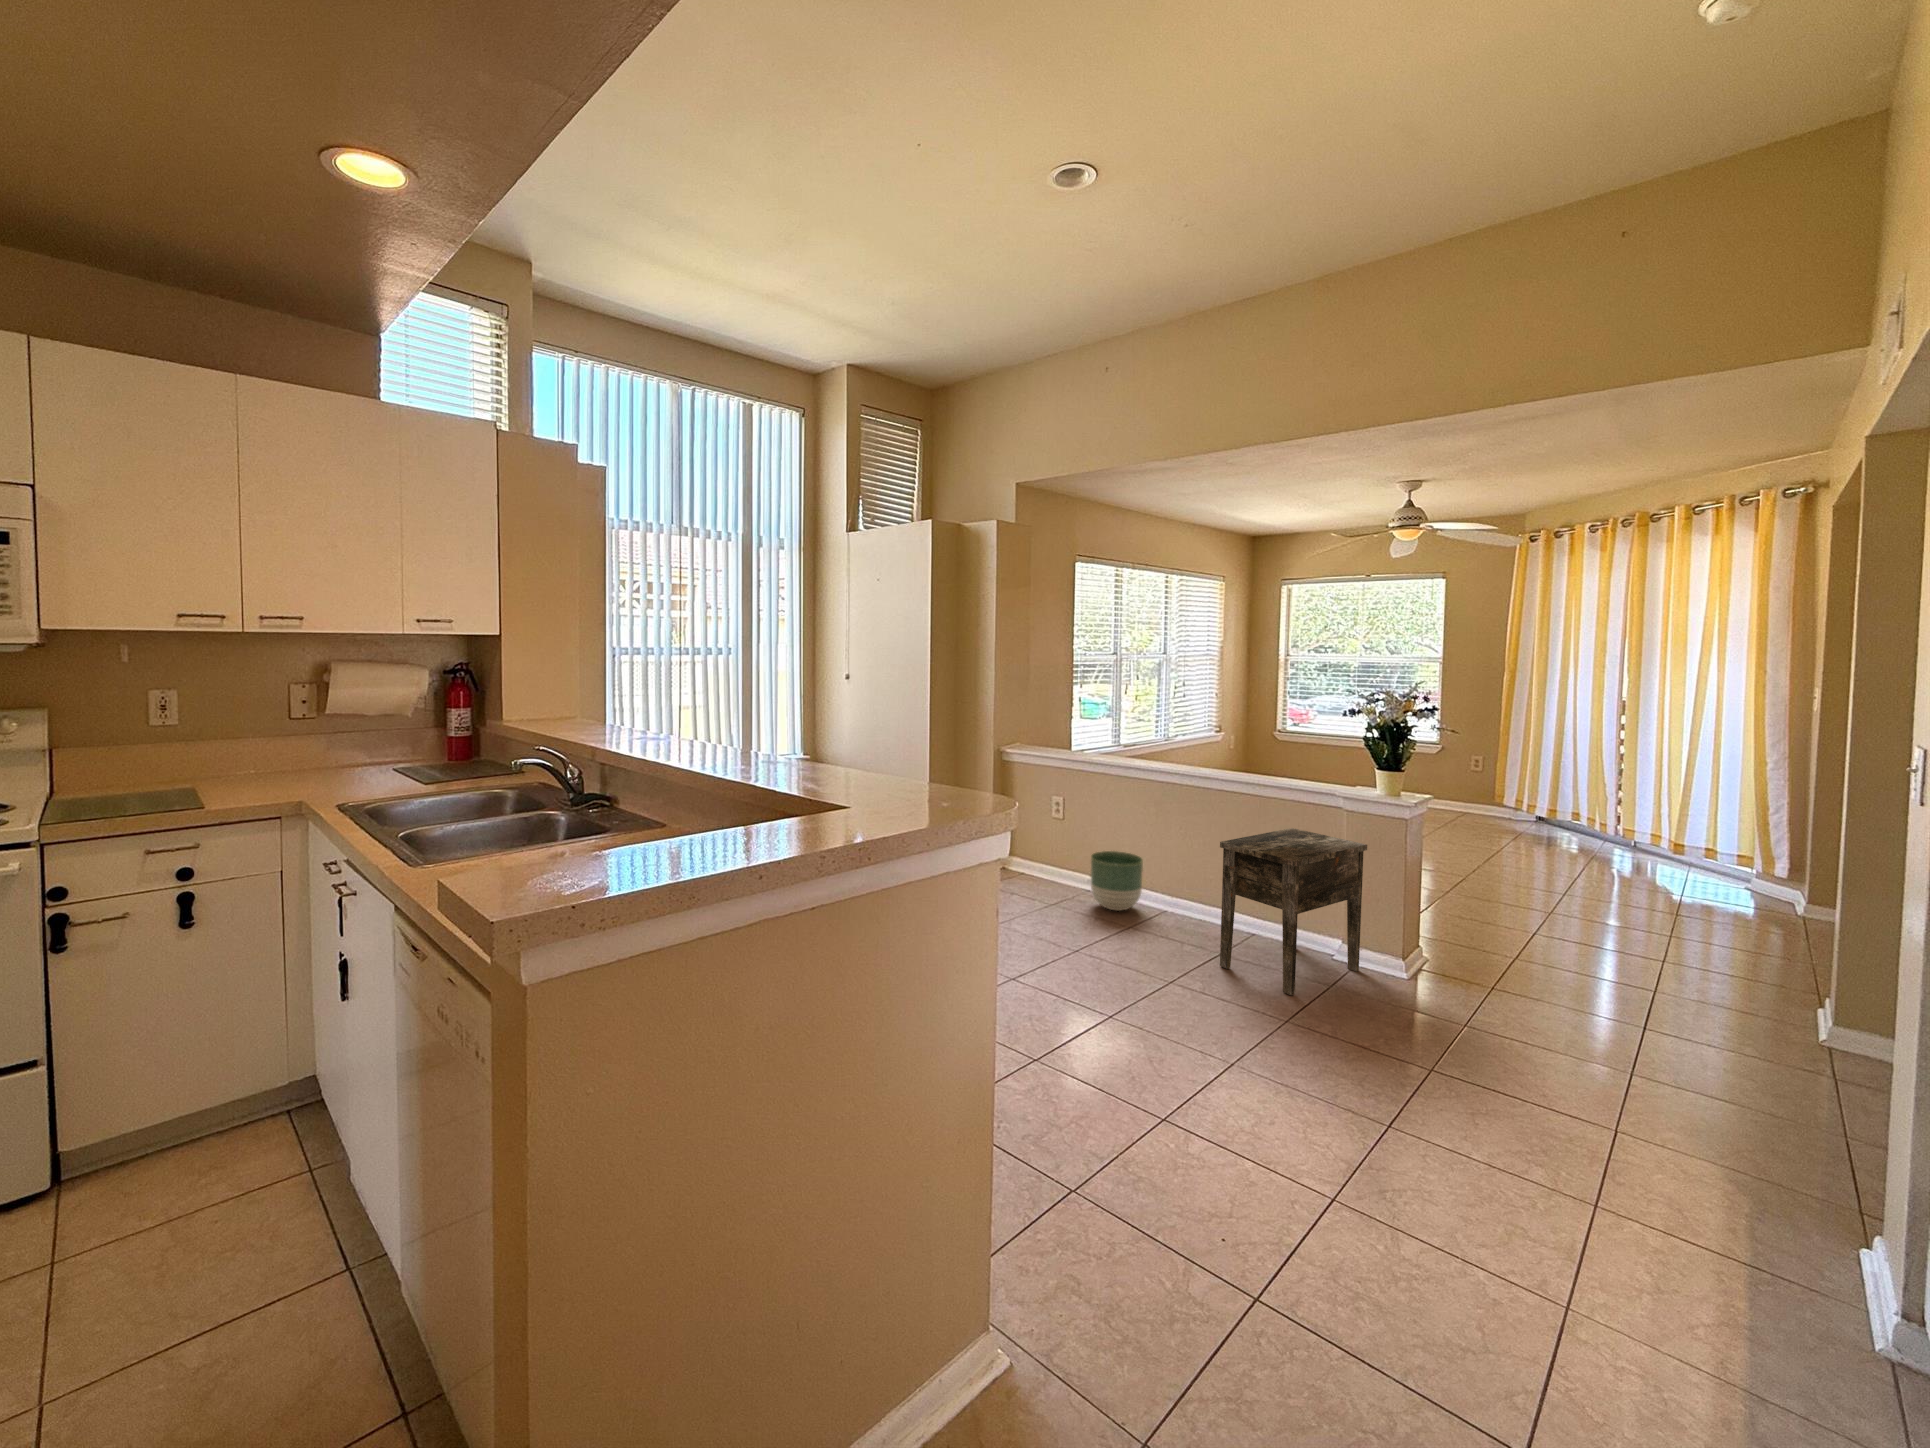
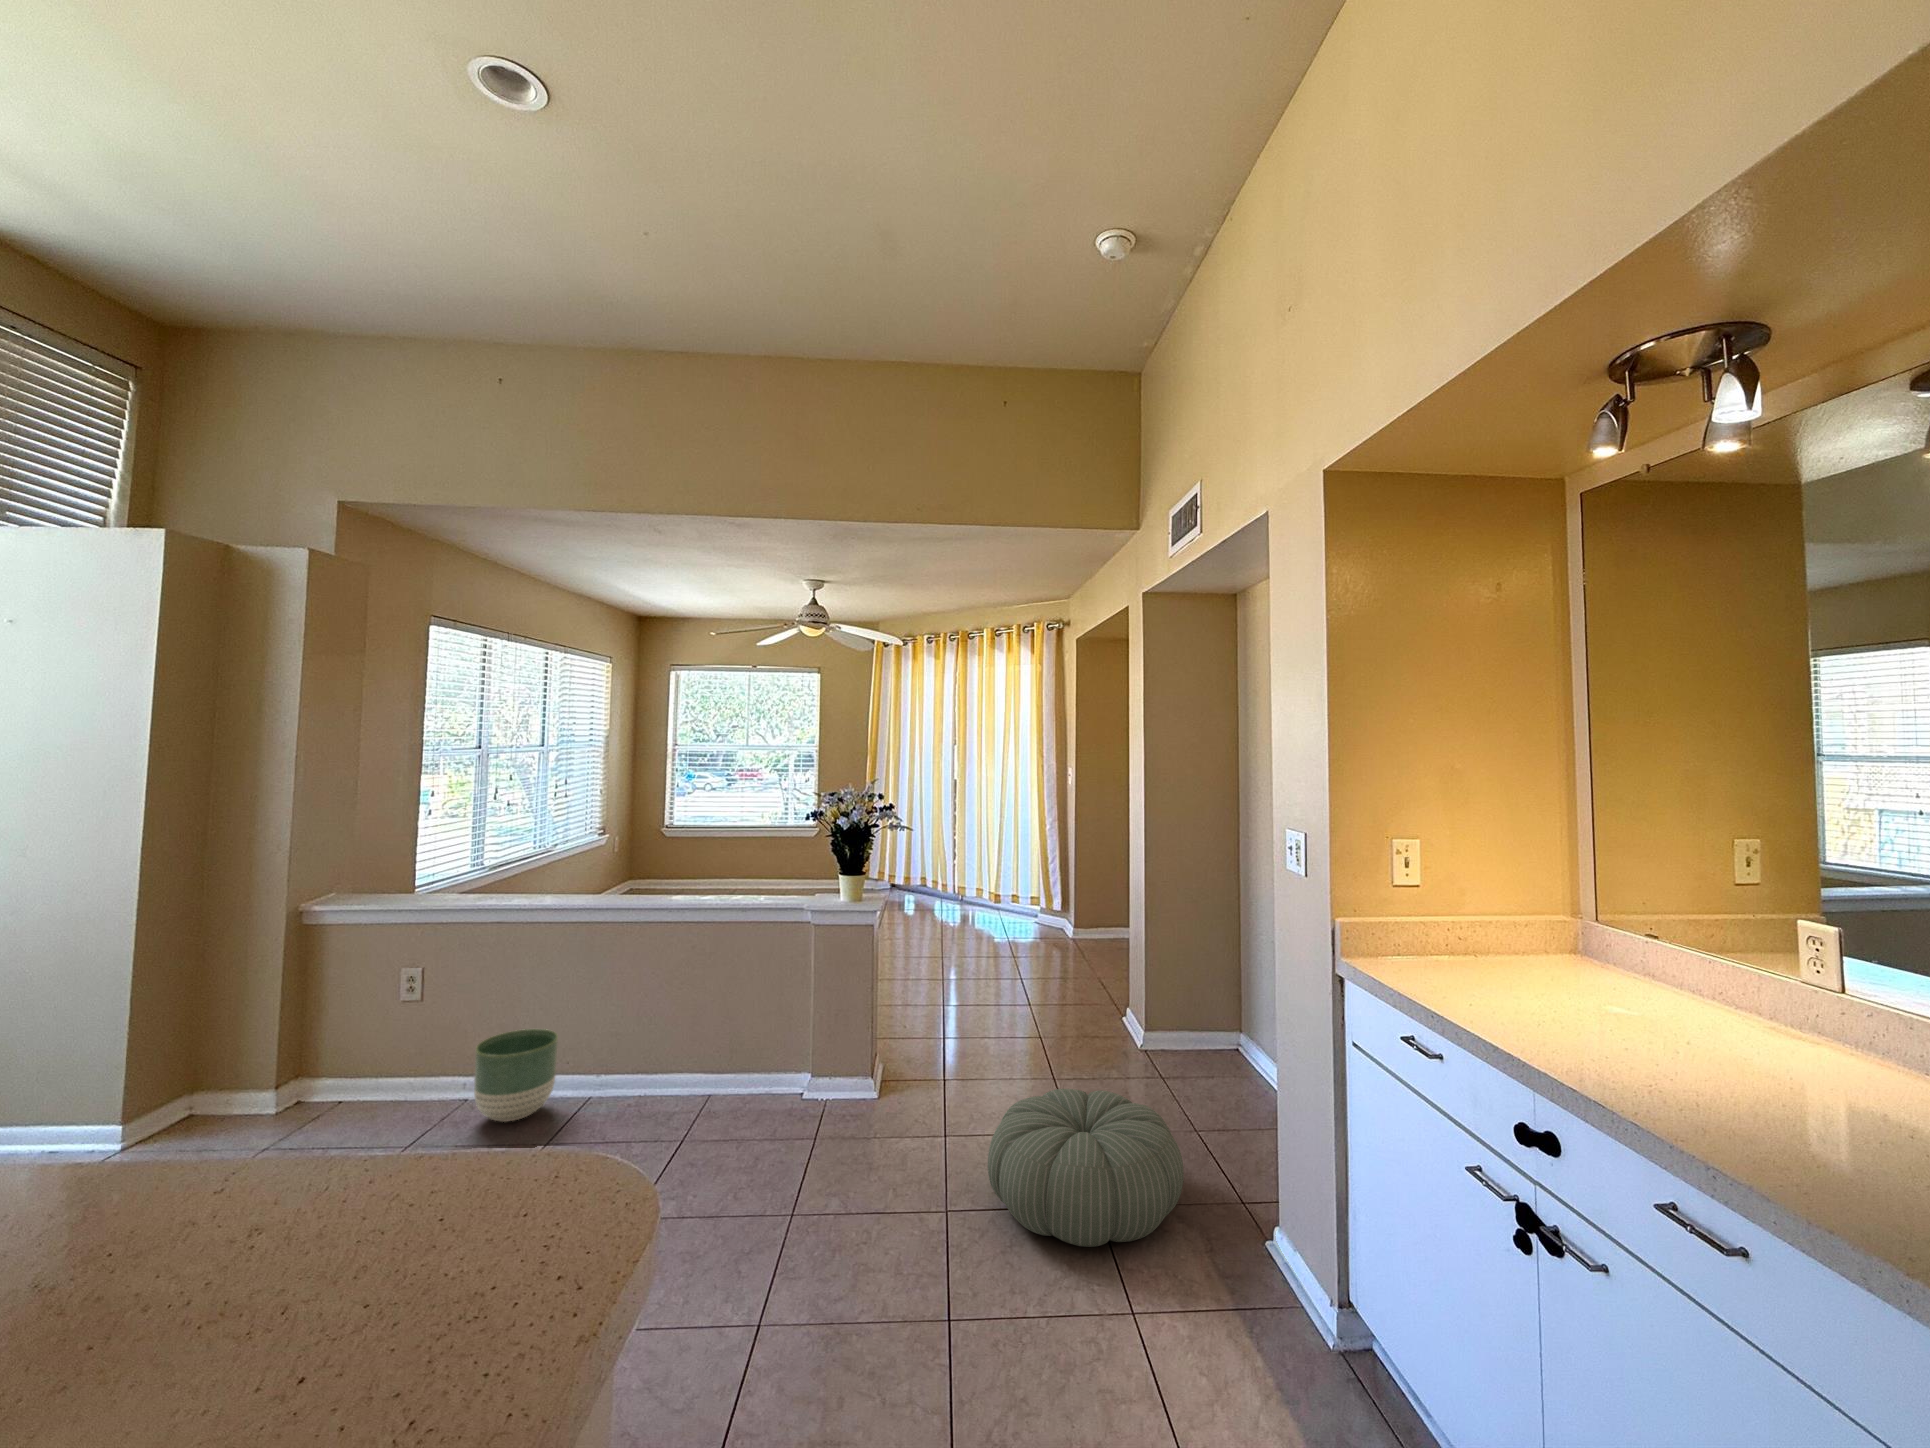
side table: present [1220,828,1367,995] -> none [686,952,836,1165]
pouf: none [1478,1013,1751,1183] -> present [988,1089,1184,1247]

